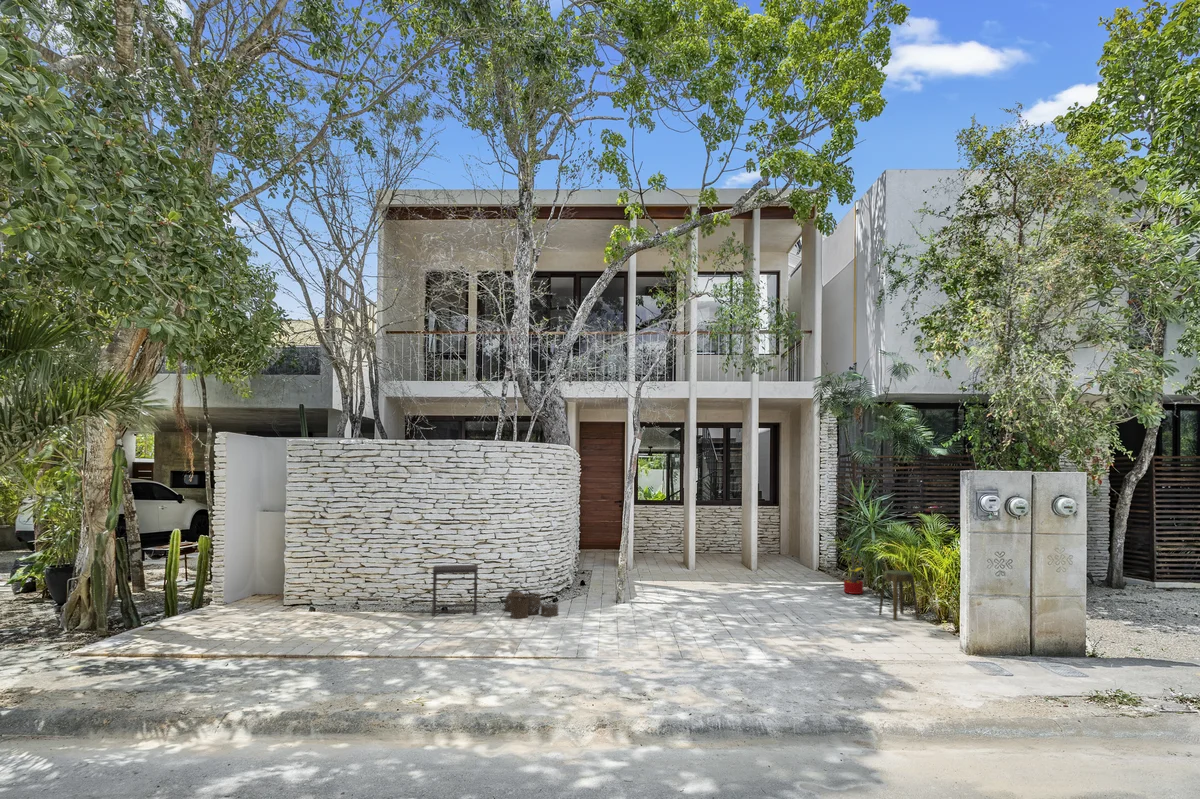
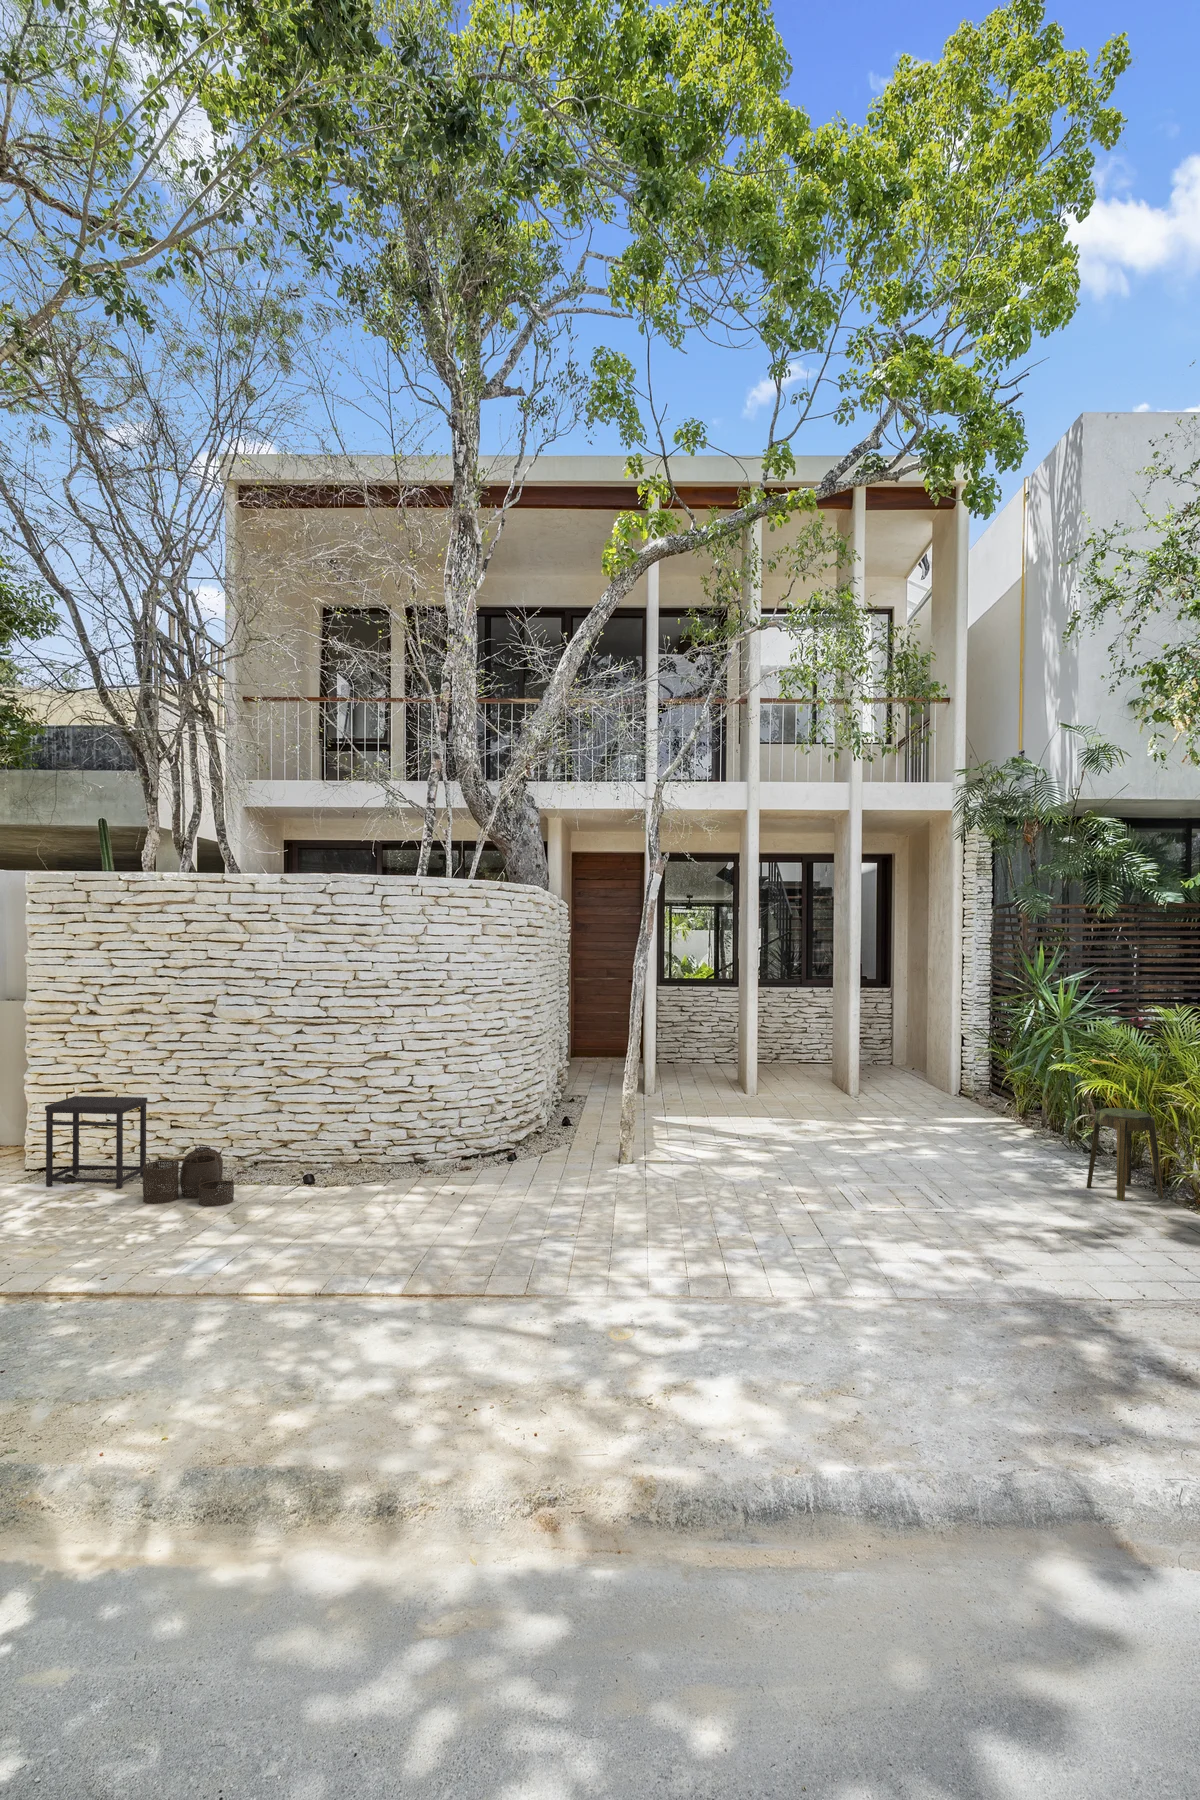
decorative plant: present [844,549,863,594] -> none [1011,1058,1052,1141]
side table: present [432,565,478,616] -> present [45,1096,147,1189]
woven basket: present [505,591,558,619] -> present [143,1144,234,1207]

